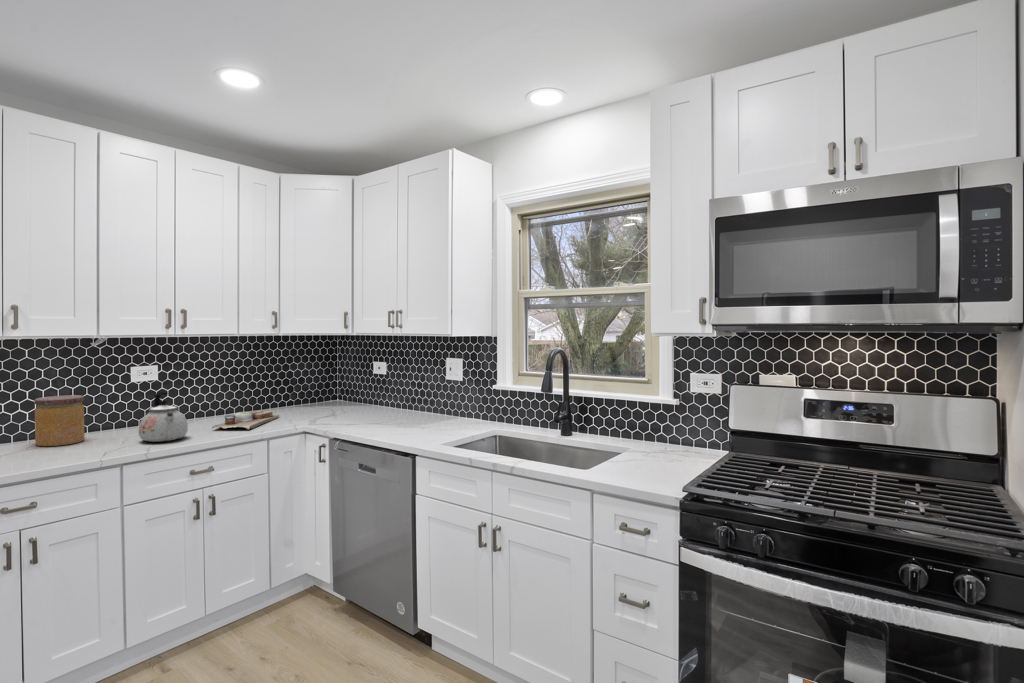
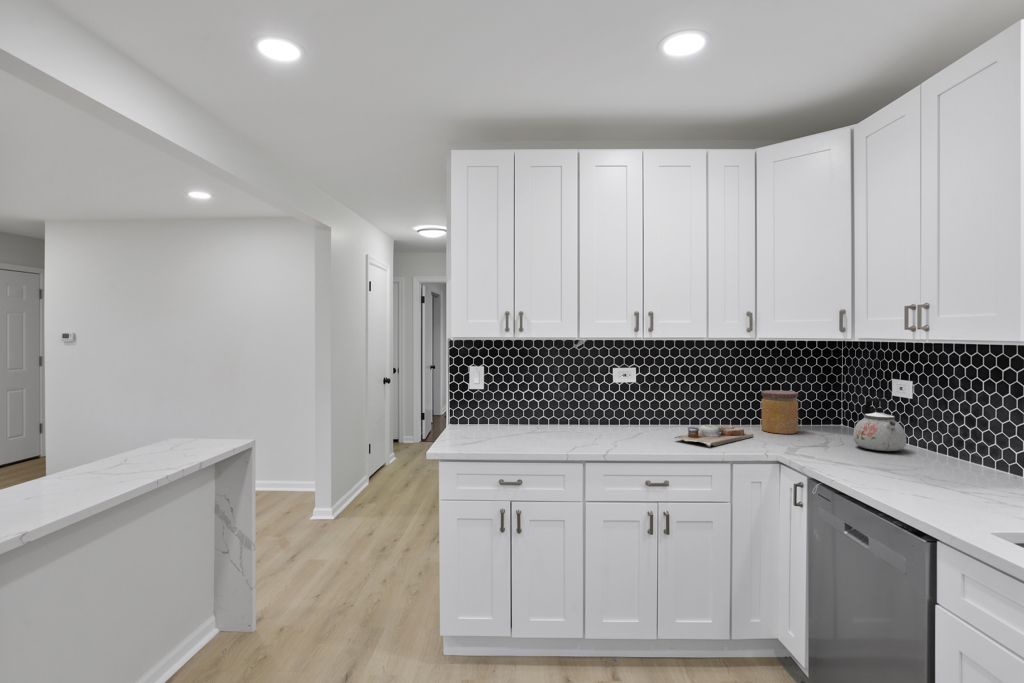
kettle: present [138,392,188,442] -> present [853,398,906,451]
jar: present [34,395,85,446] -> present [761,390,798,434]

